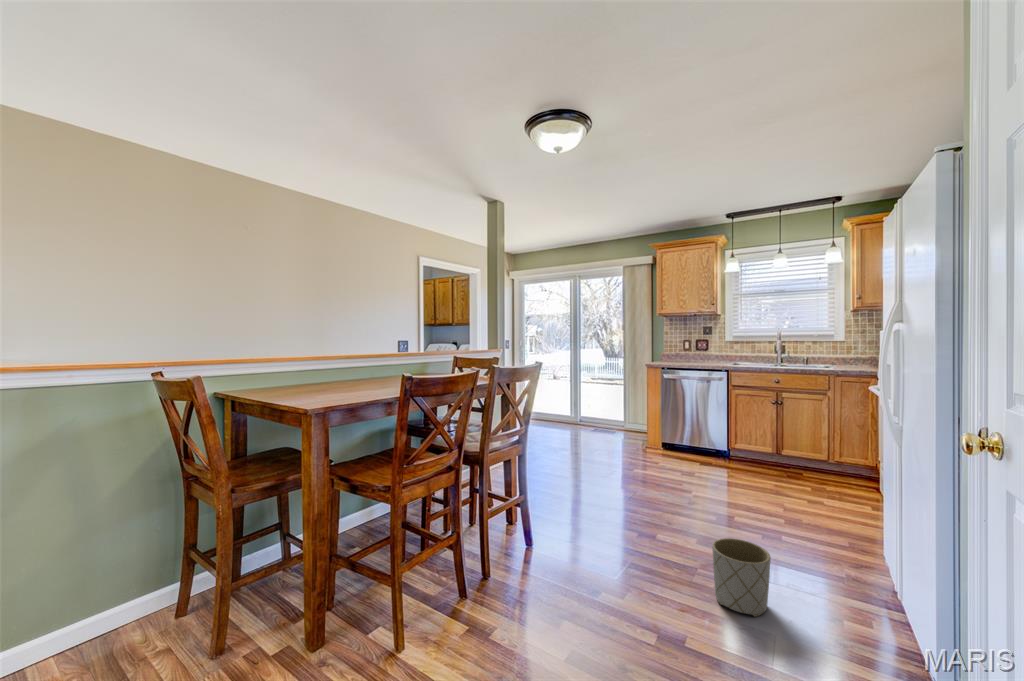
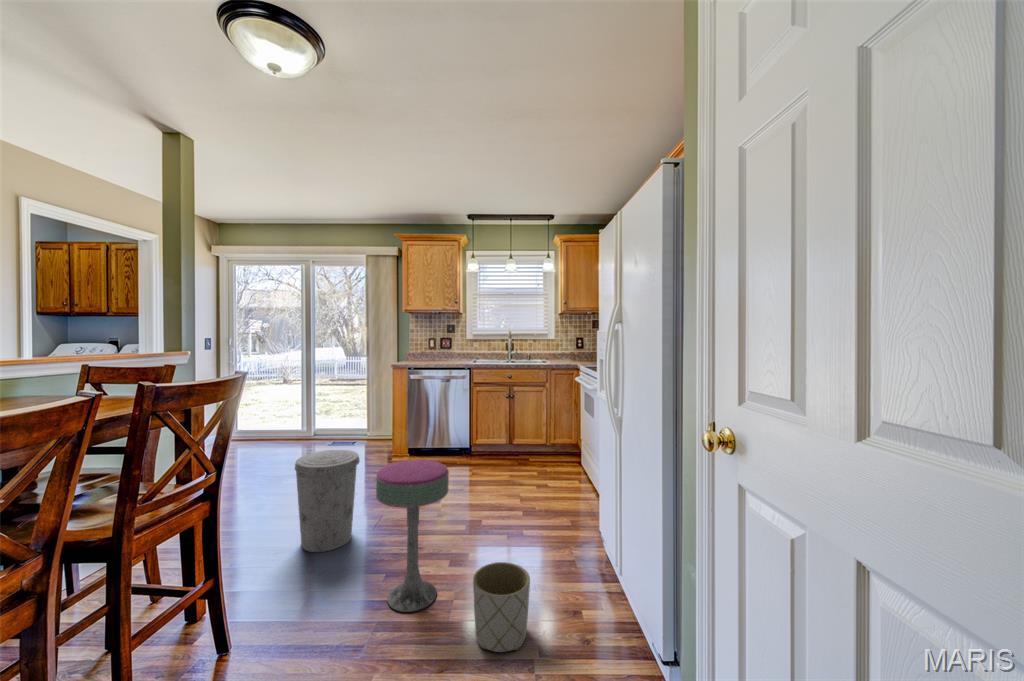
trash can: none [570,429,618,508] -> present [295,450,360,552]
bar stool: none [630,440,693,564] -> present [376,460,449,612]

